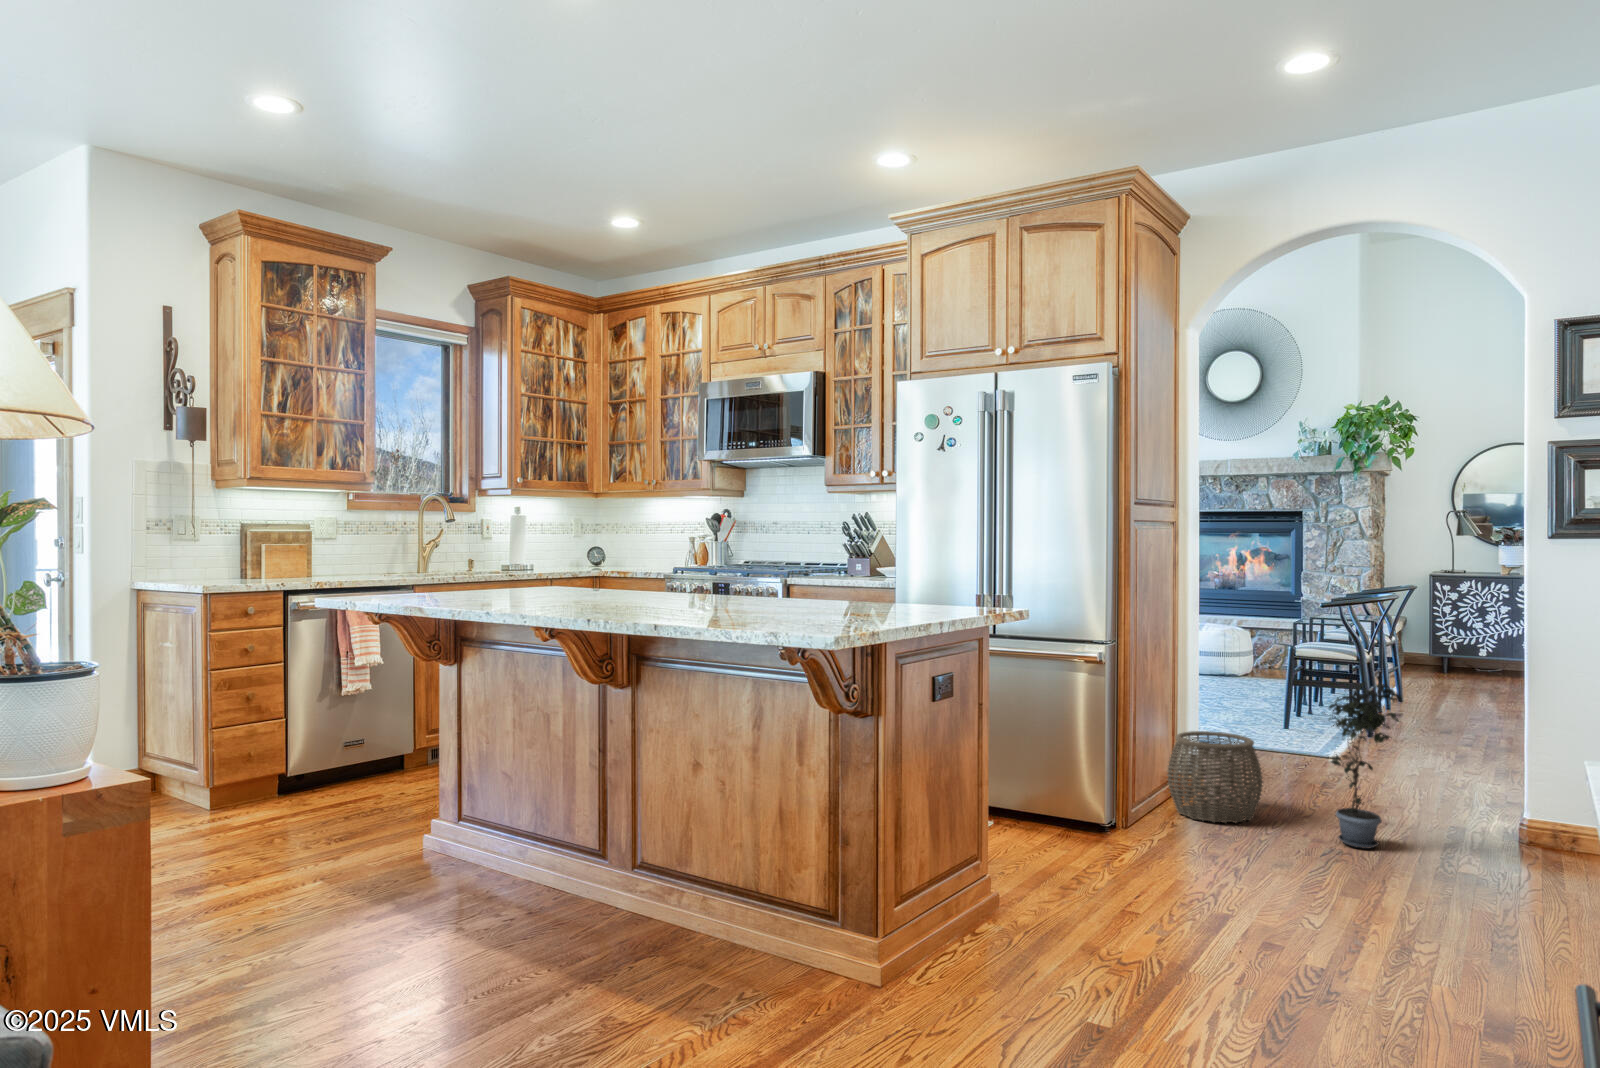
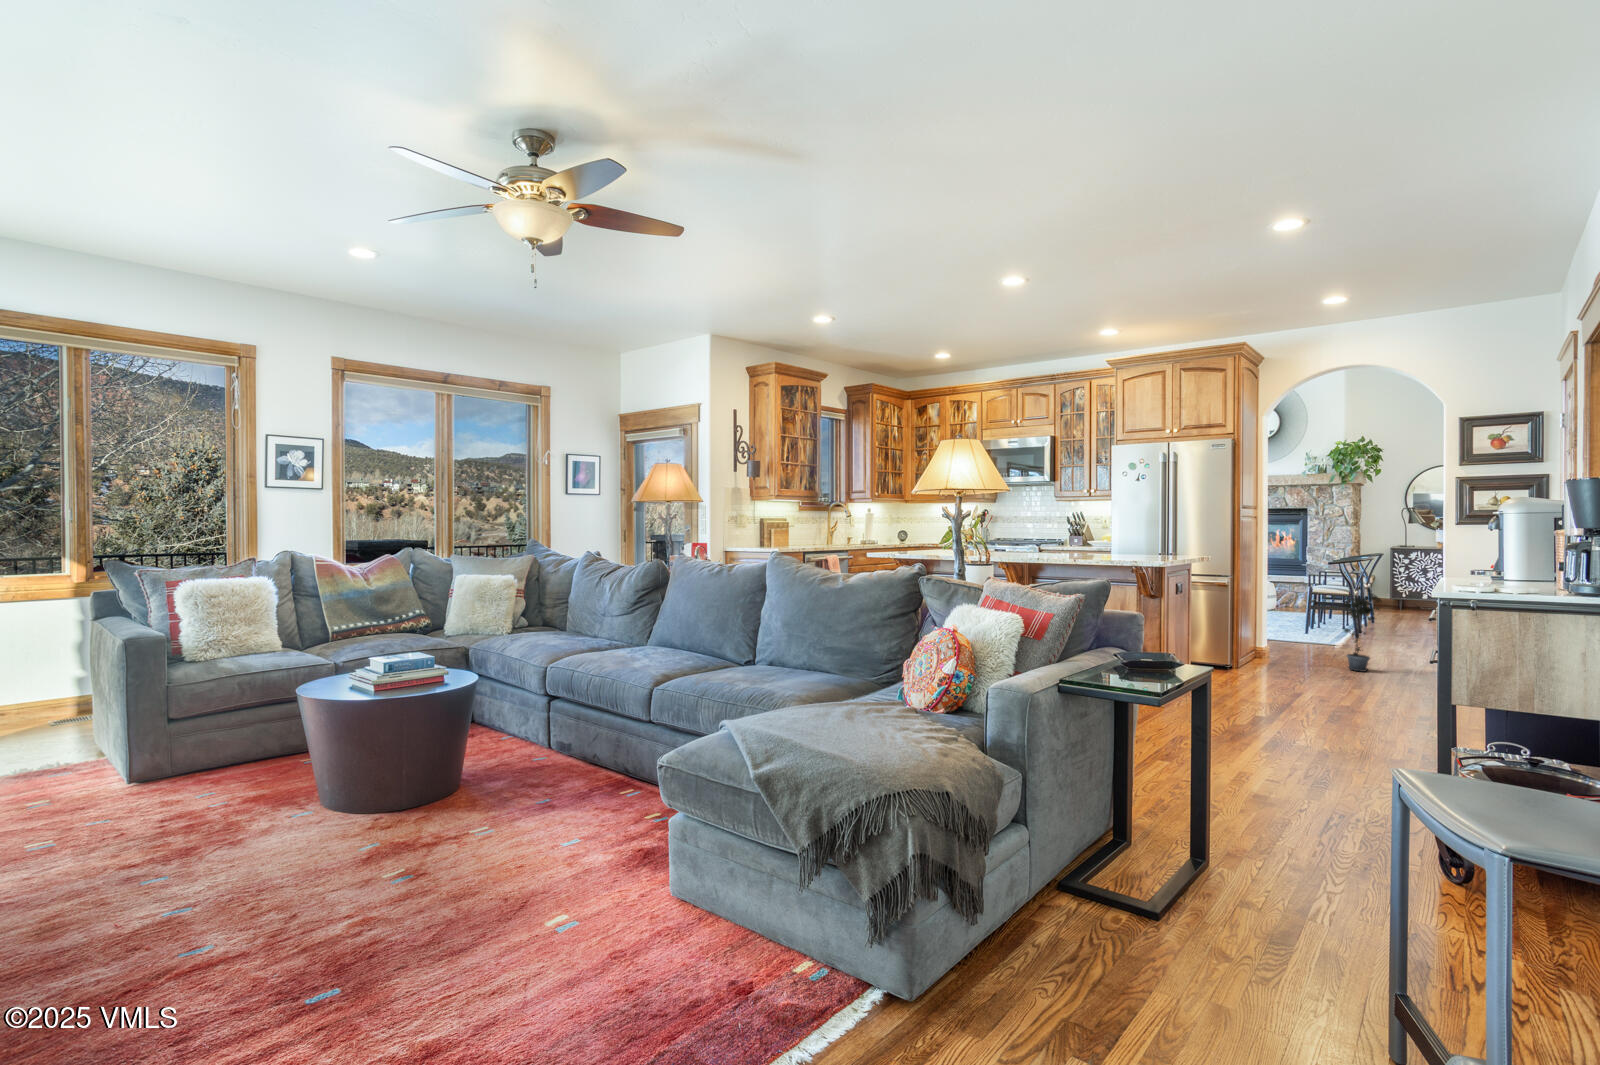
woven basket: present [1167,731,1263,823] -> none [1255,620,1307,663]

